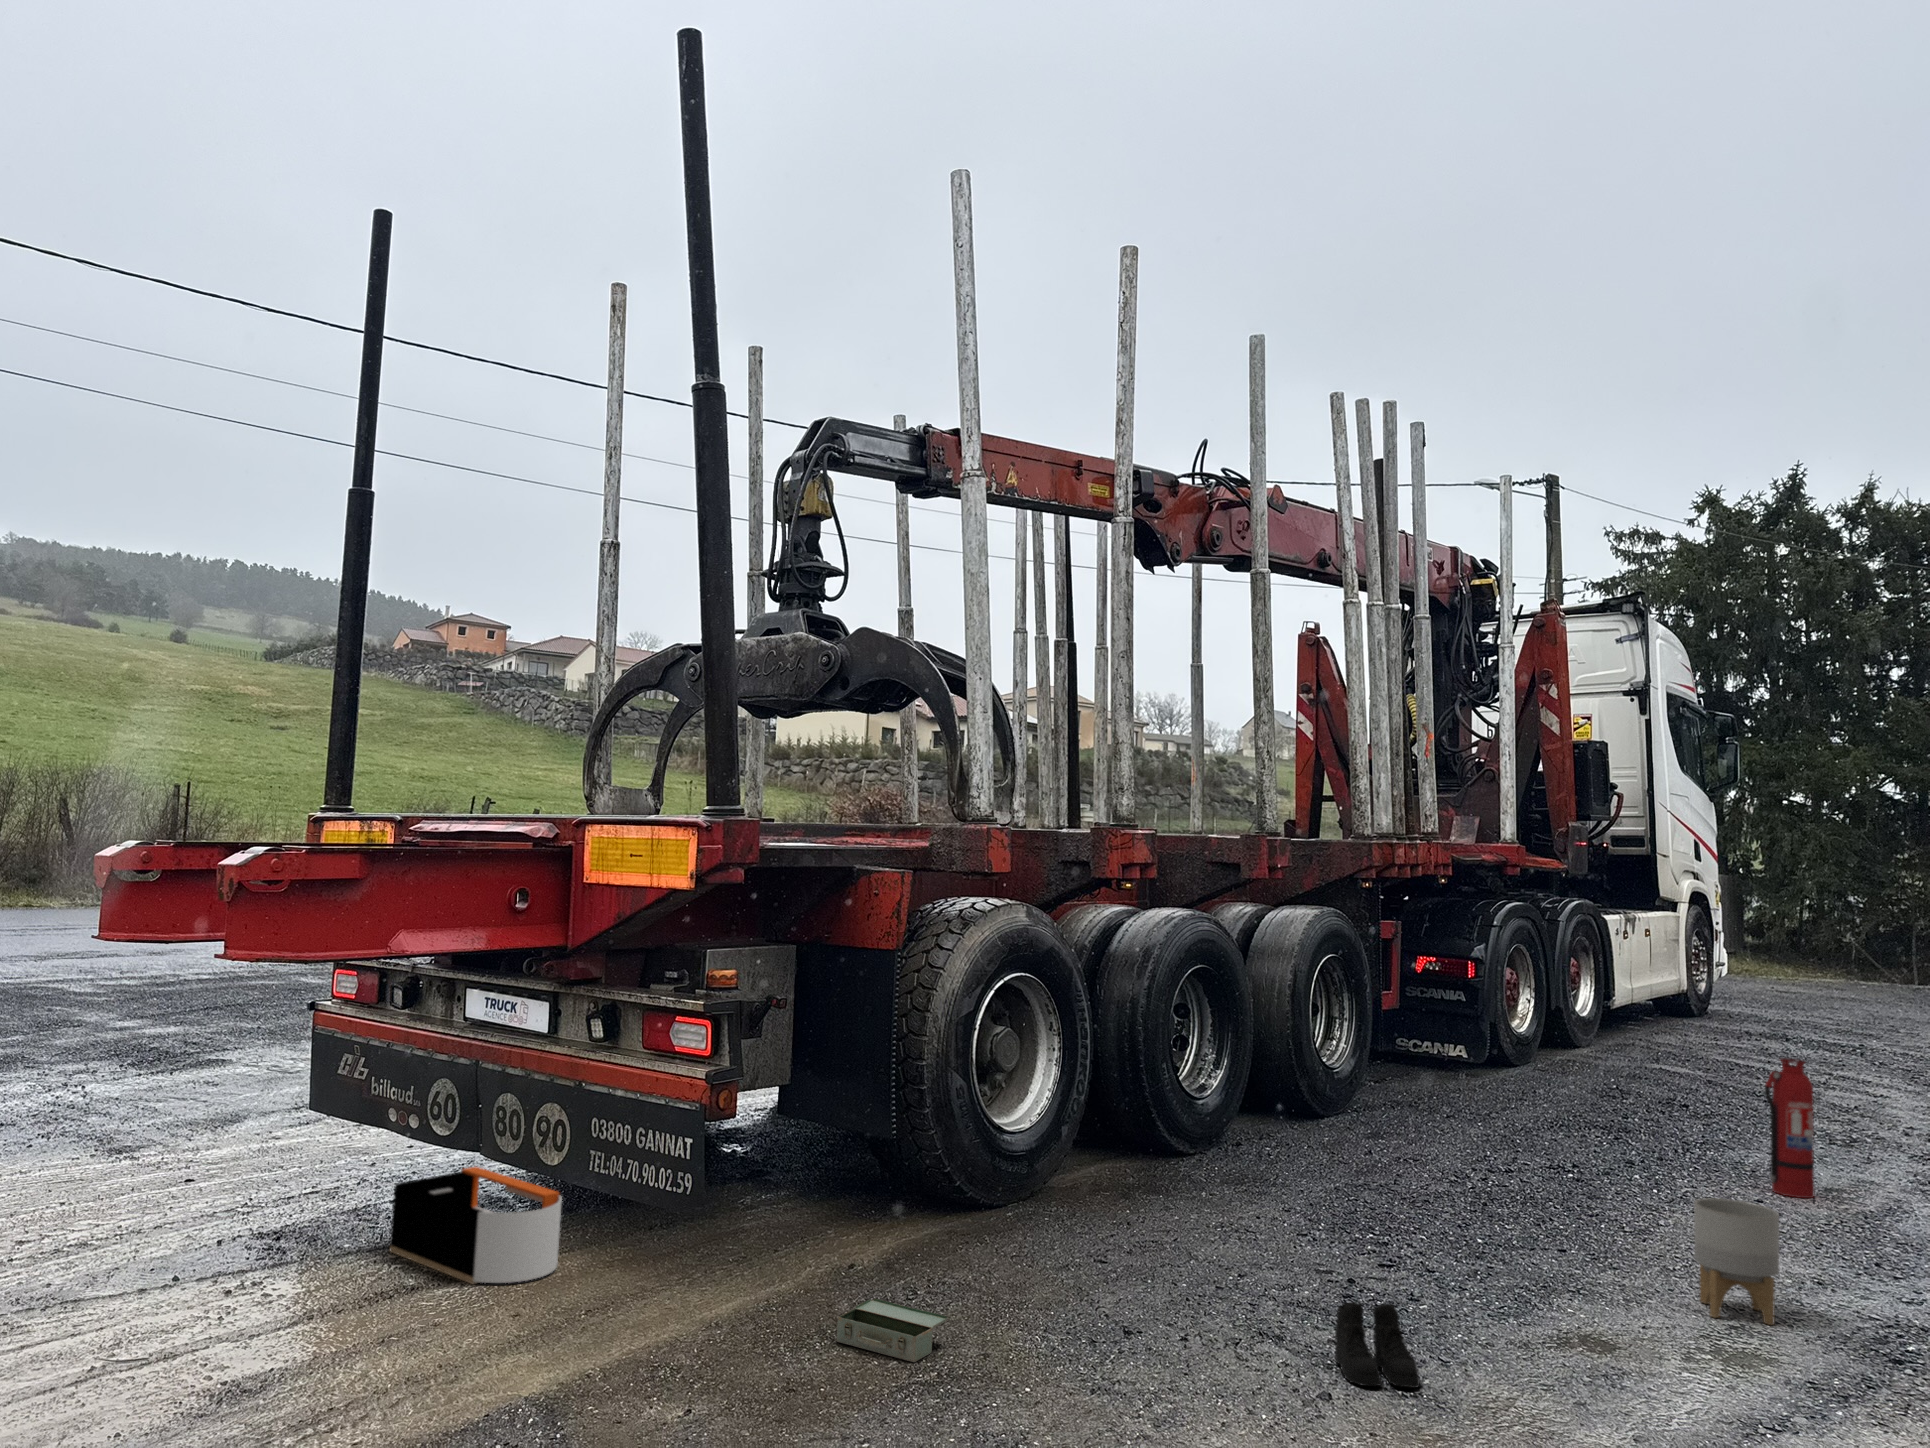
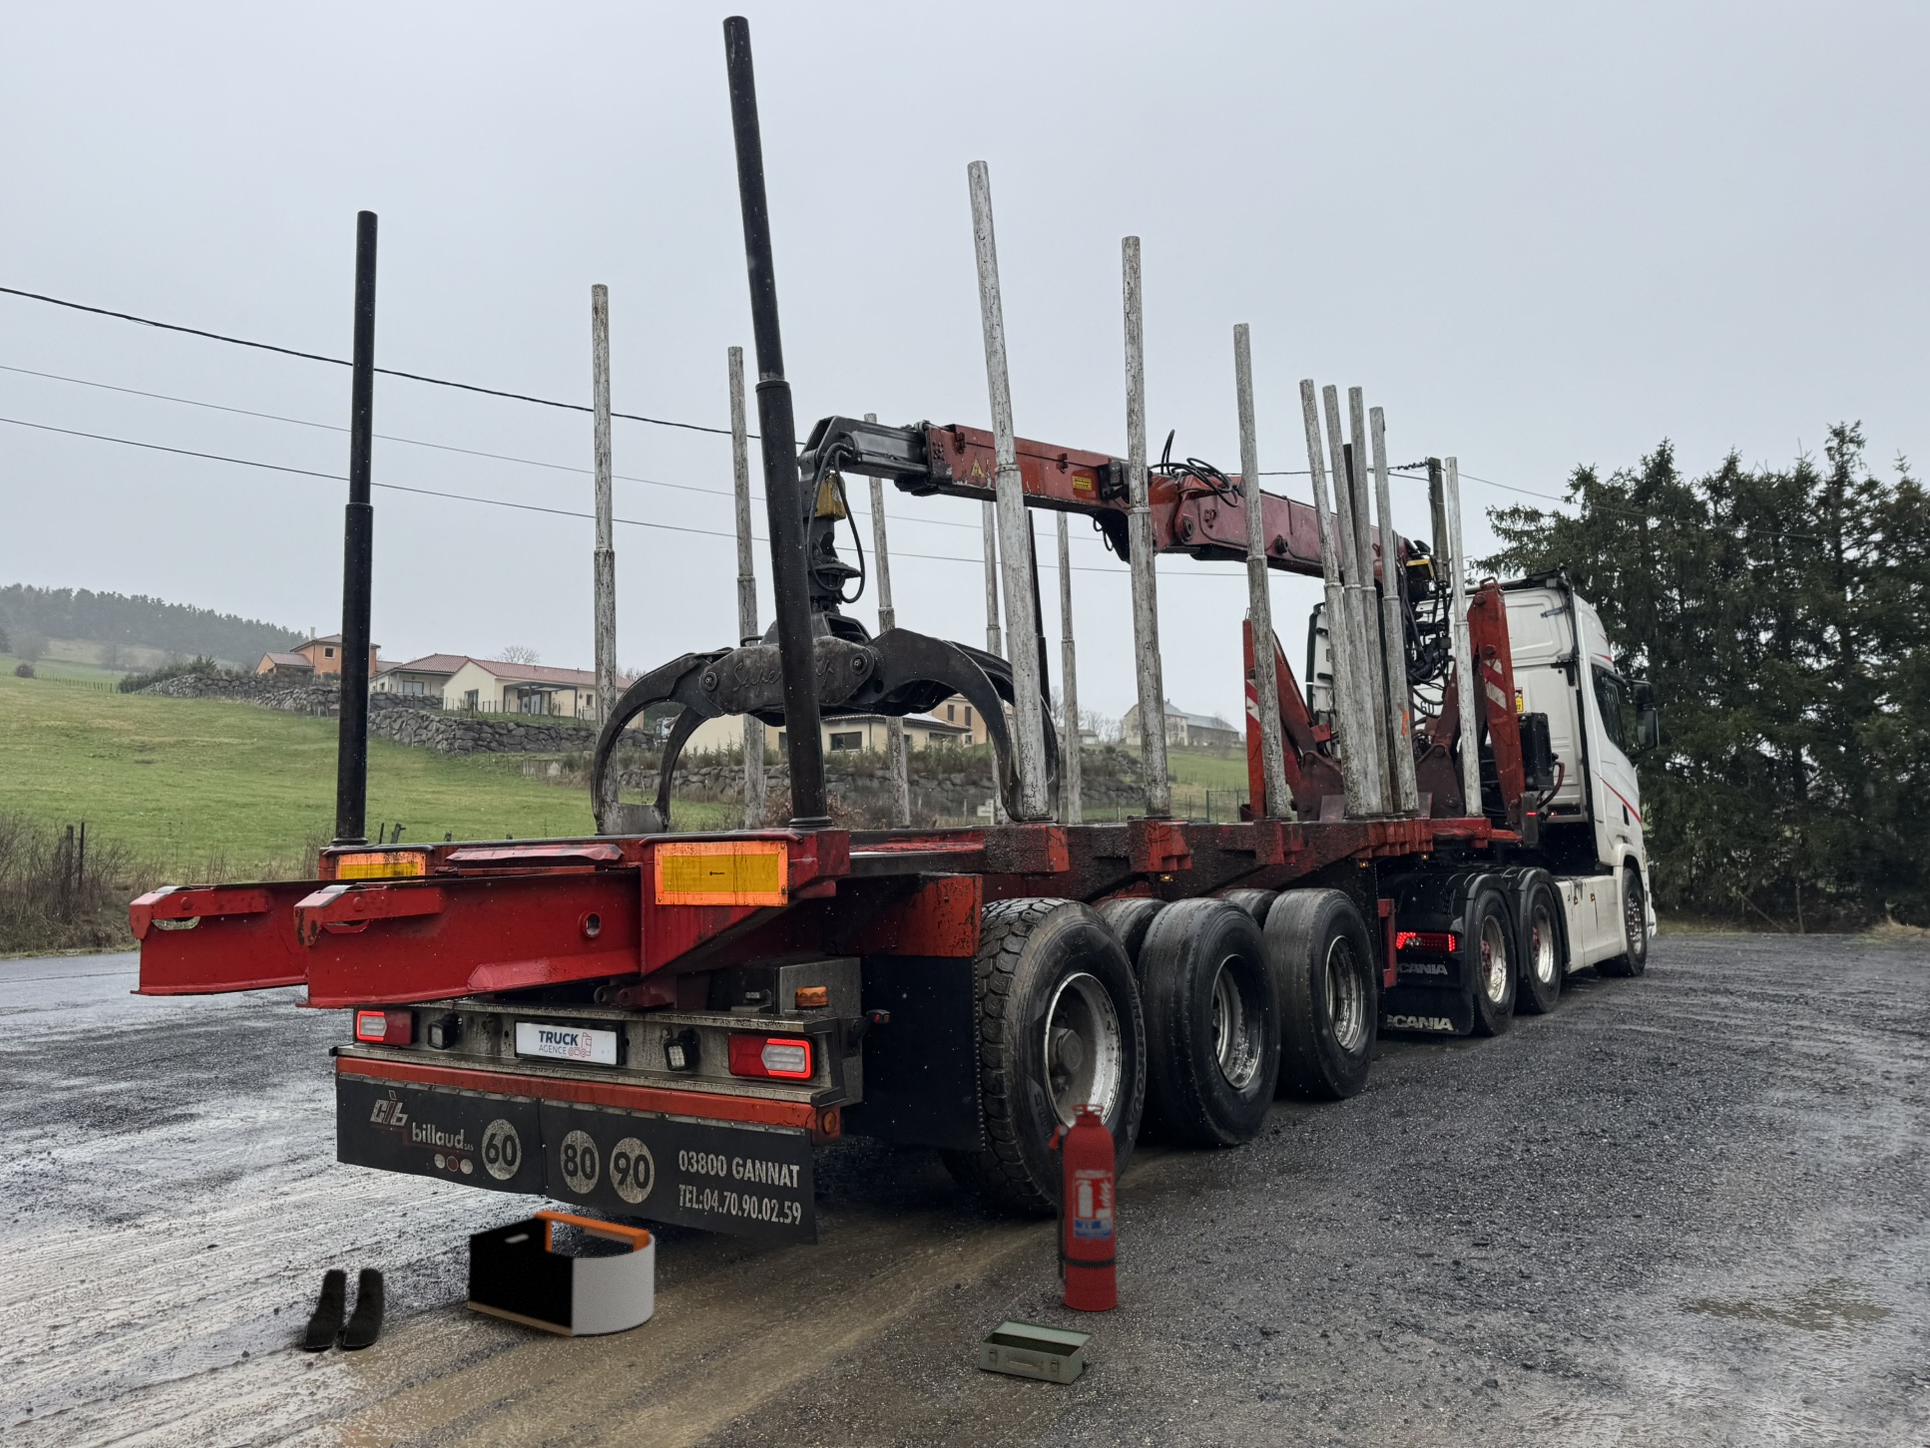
fire extinguisher: present [1765,1058,1814,1198] -> present [1048,1104,1117,1311]
planter: present [1694,1198,1779,1325] -> none [1783,1154,1872,1276]
boots: present [1335,1302,1419,1388] -> present [303,1267,385,1349]

